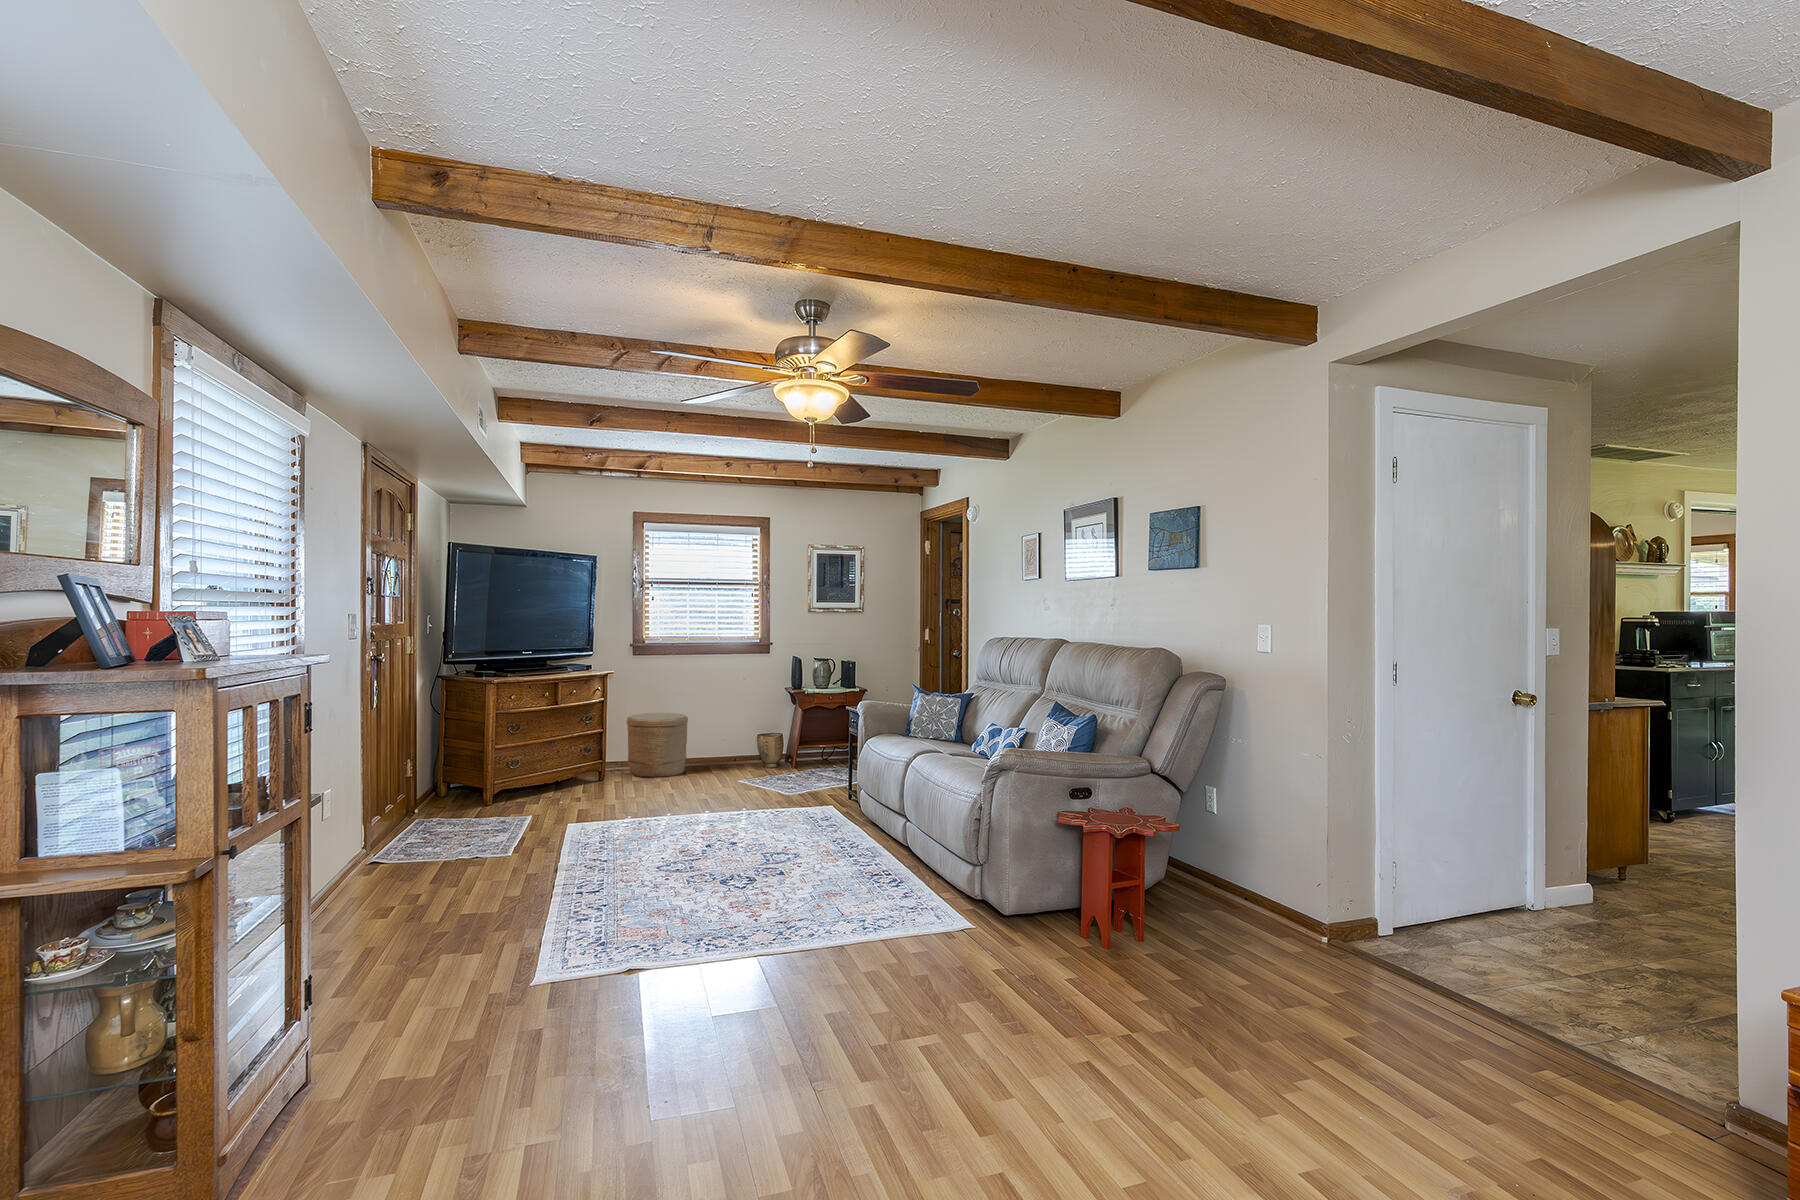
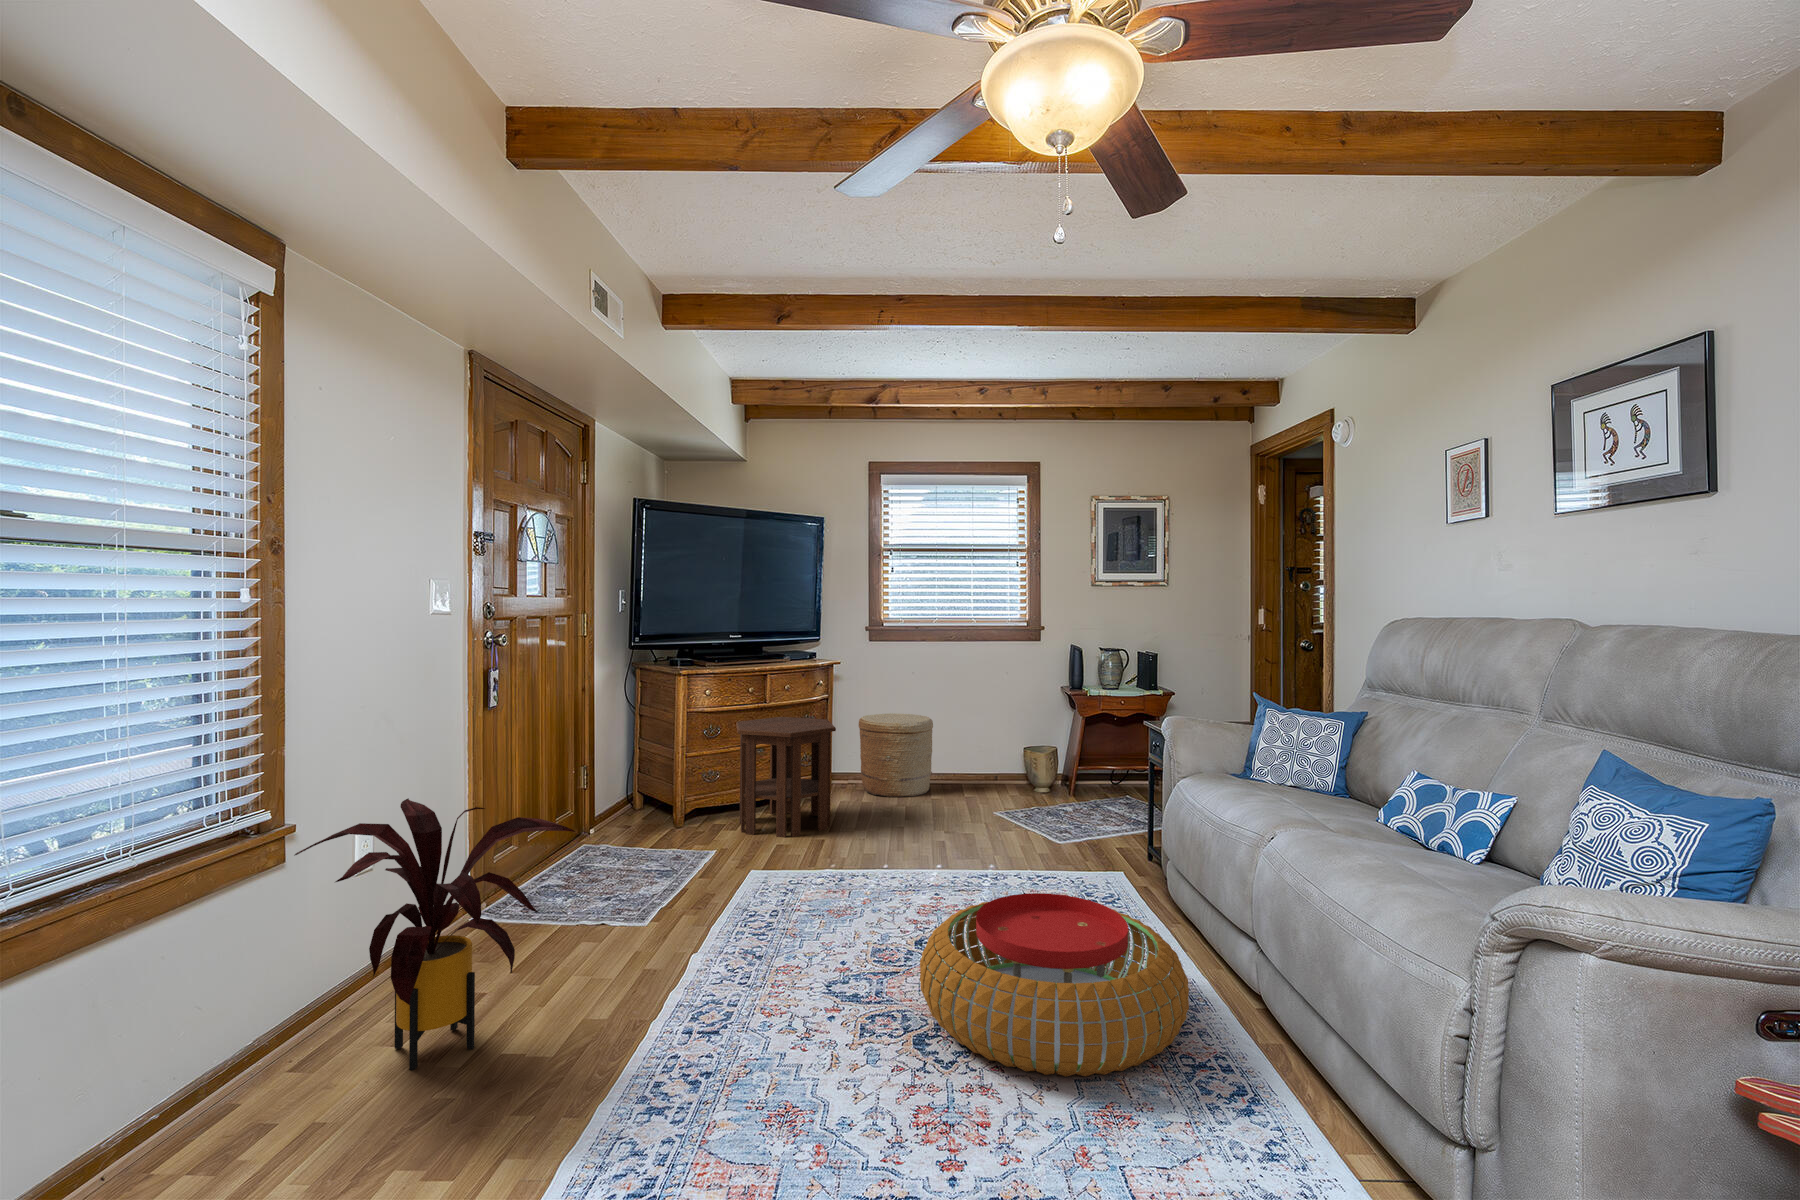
side table: none [535,716,621,806] -> present [736,717,836,838]
house plant: none [314,763,501,925] -> present [295,798,575,1070]
pouf: none [720,803,870,885] -> present [920,893,1189,1077]

